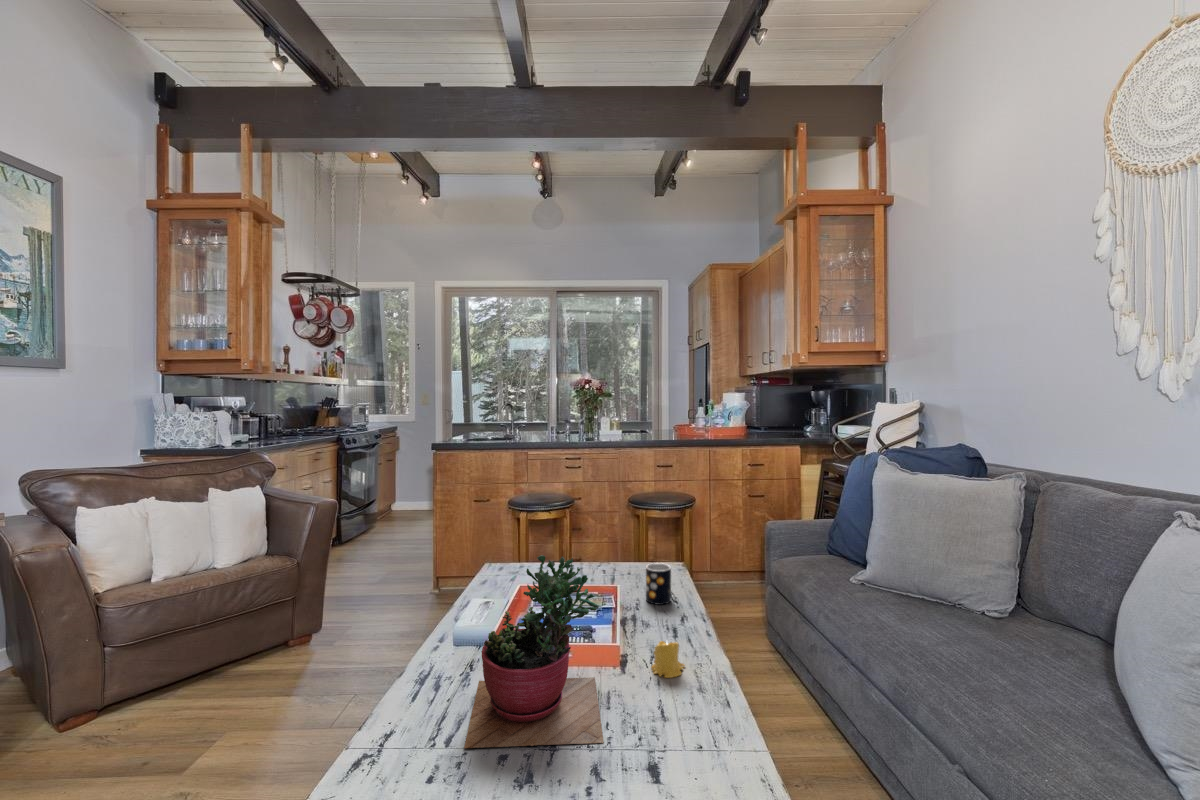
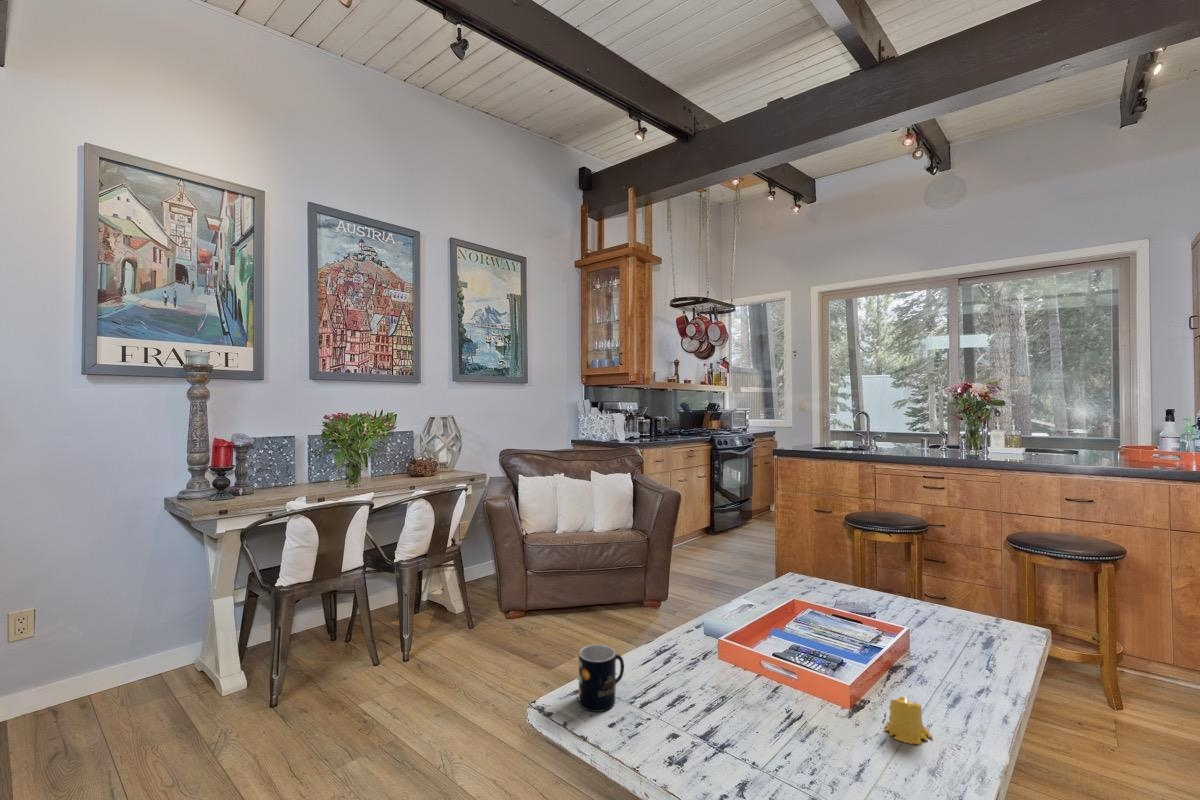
succulent plant: present [464,555,604,748] -> none [649,555,808,769]
mug: present [646,563,671,605] -> present [579,644,624,712]

